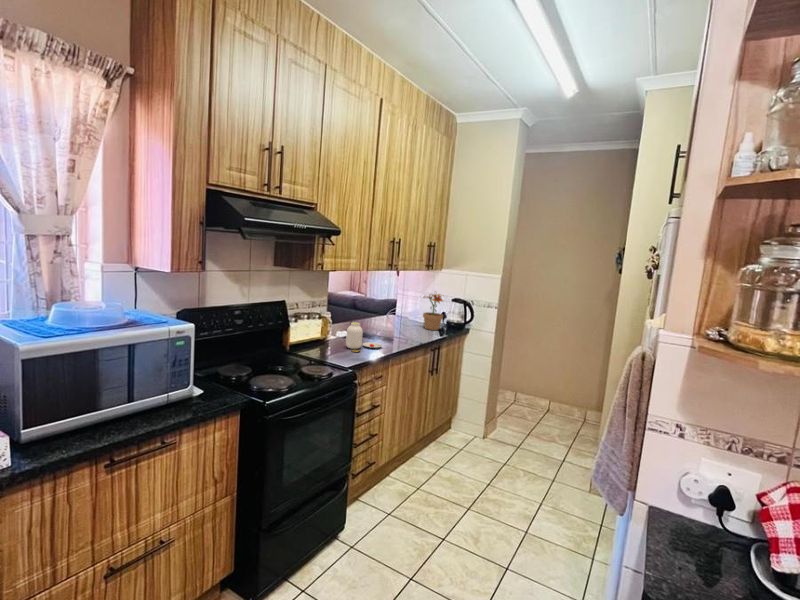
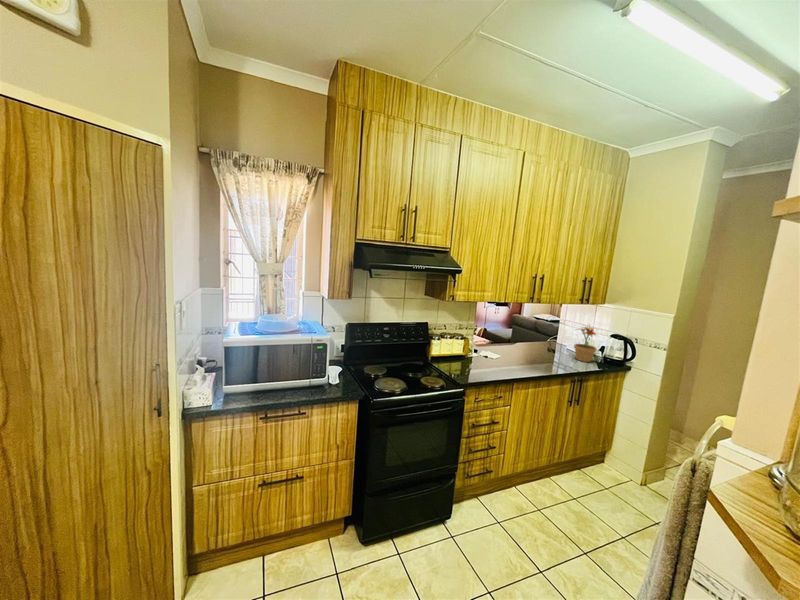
jar: present [346,322,382,352] -> none [479,346,514,371]

